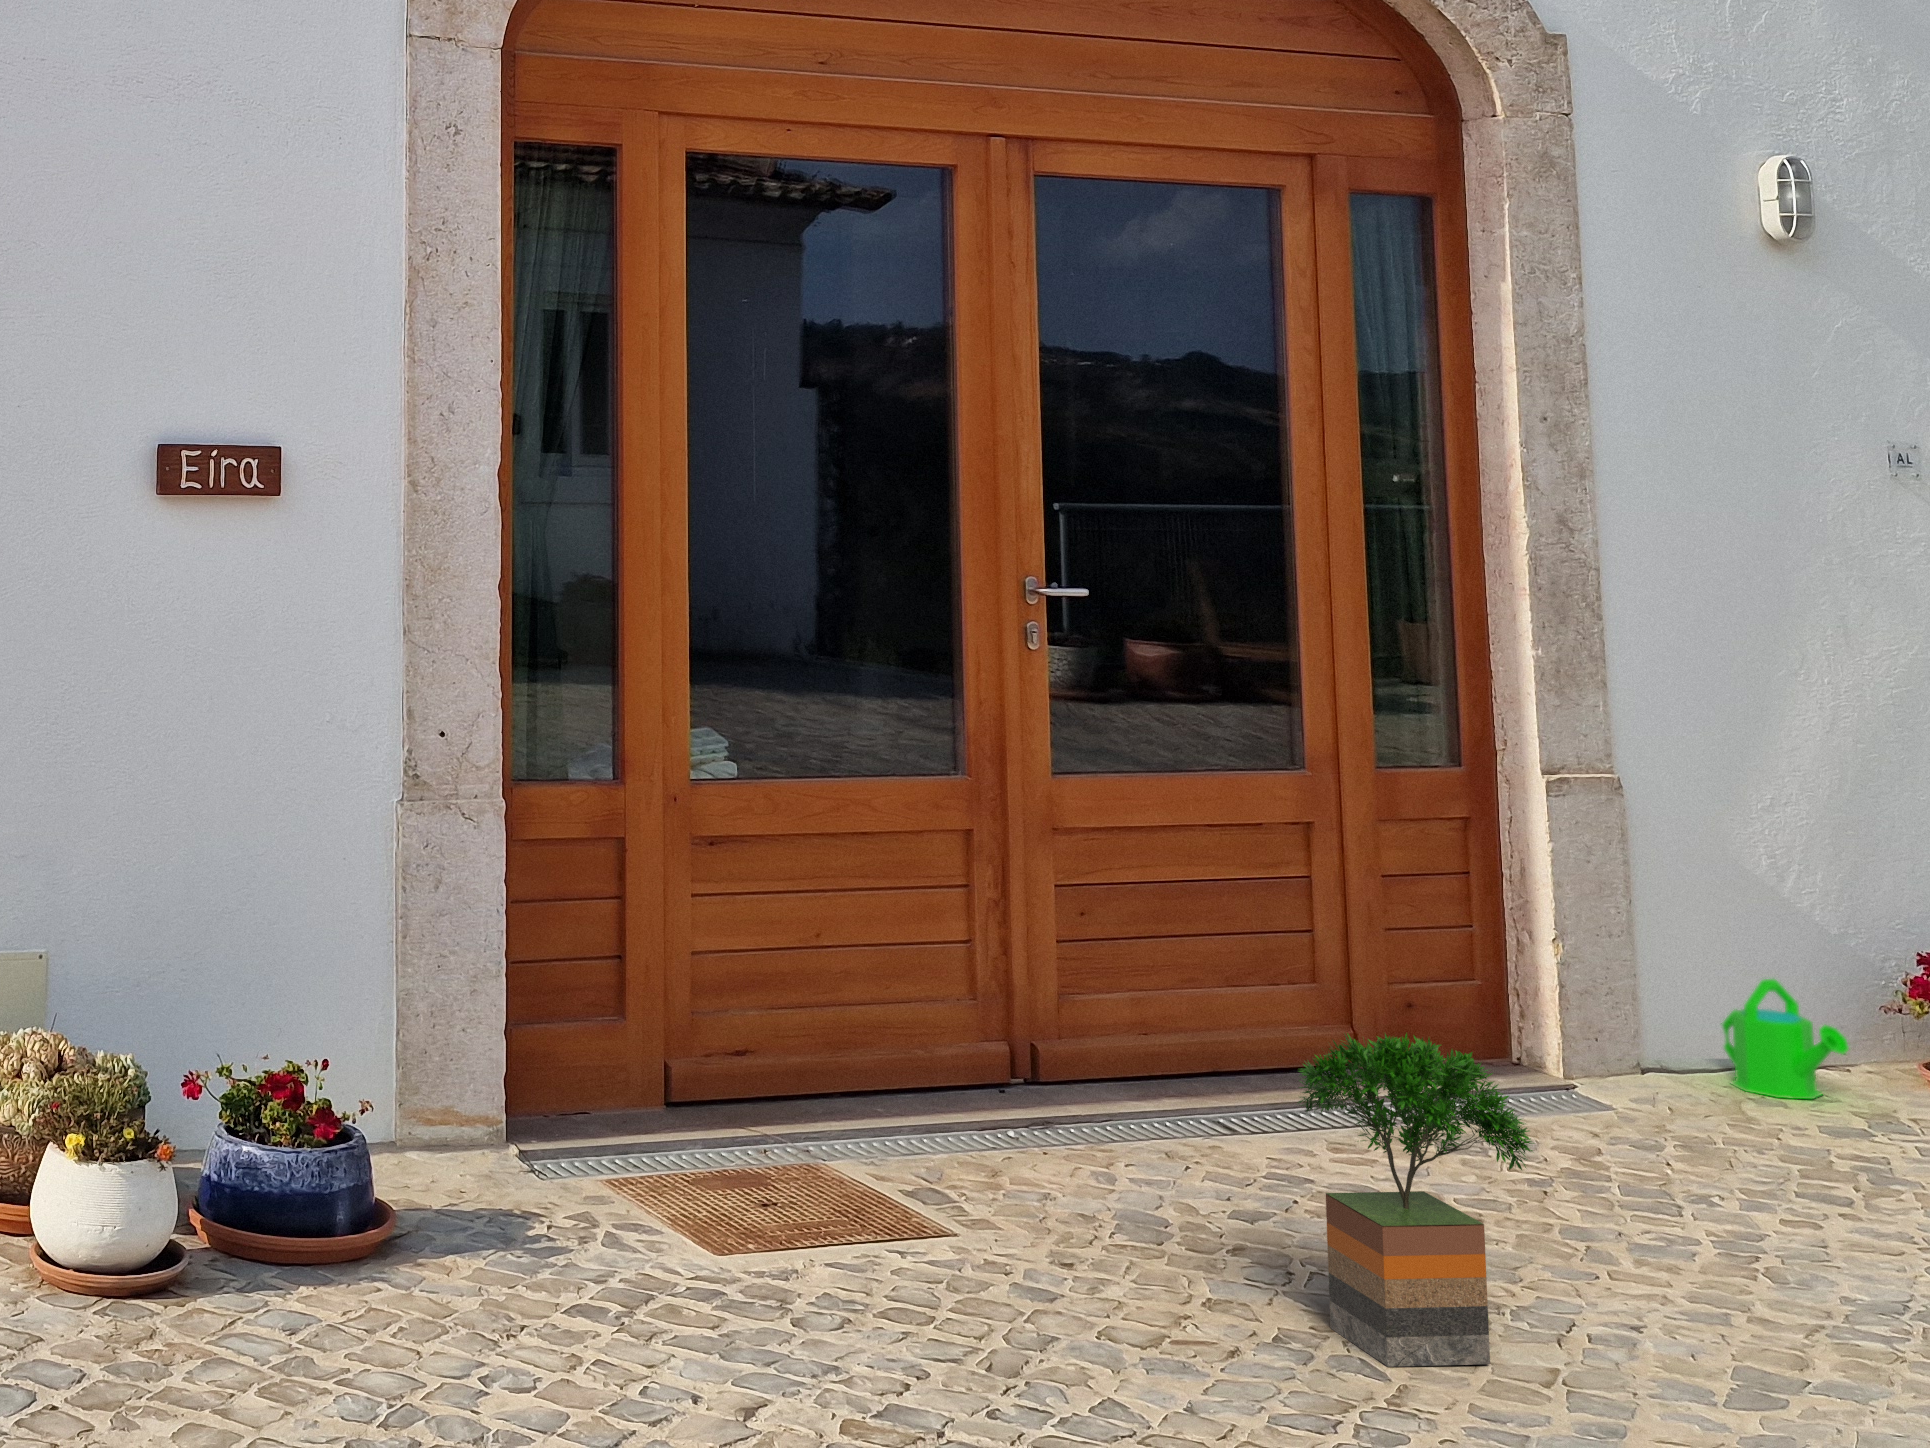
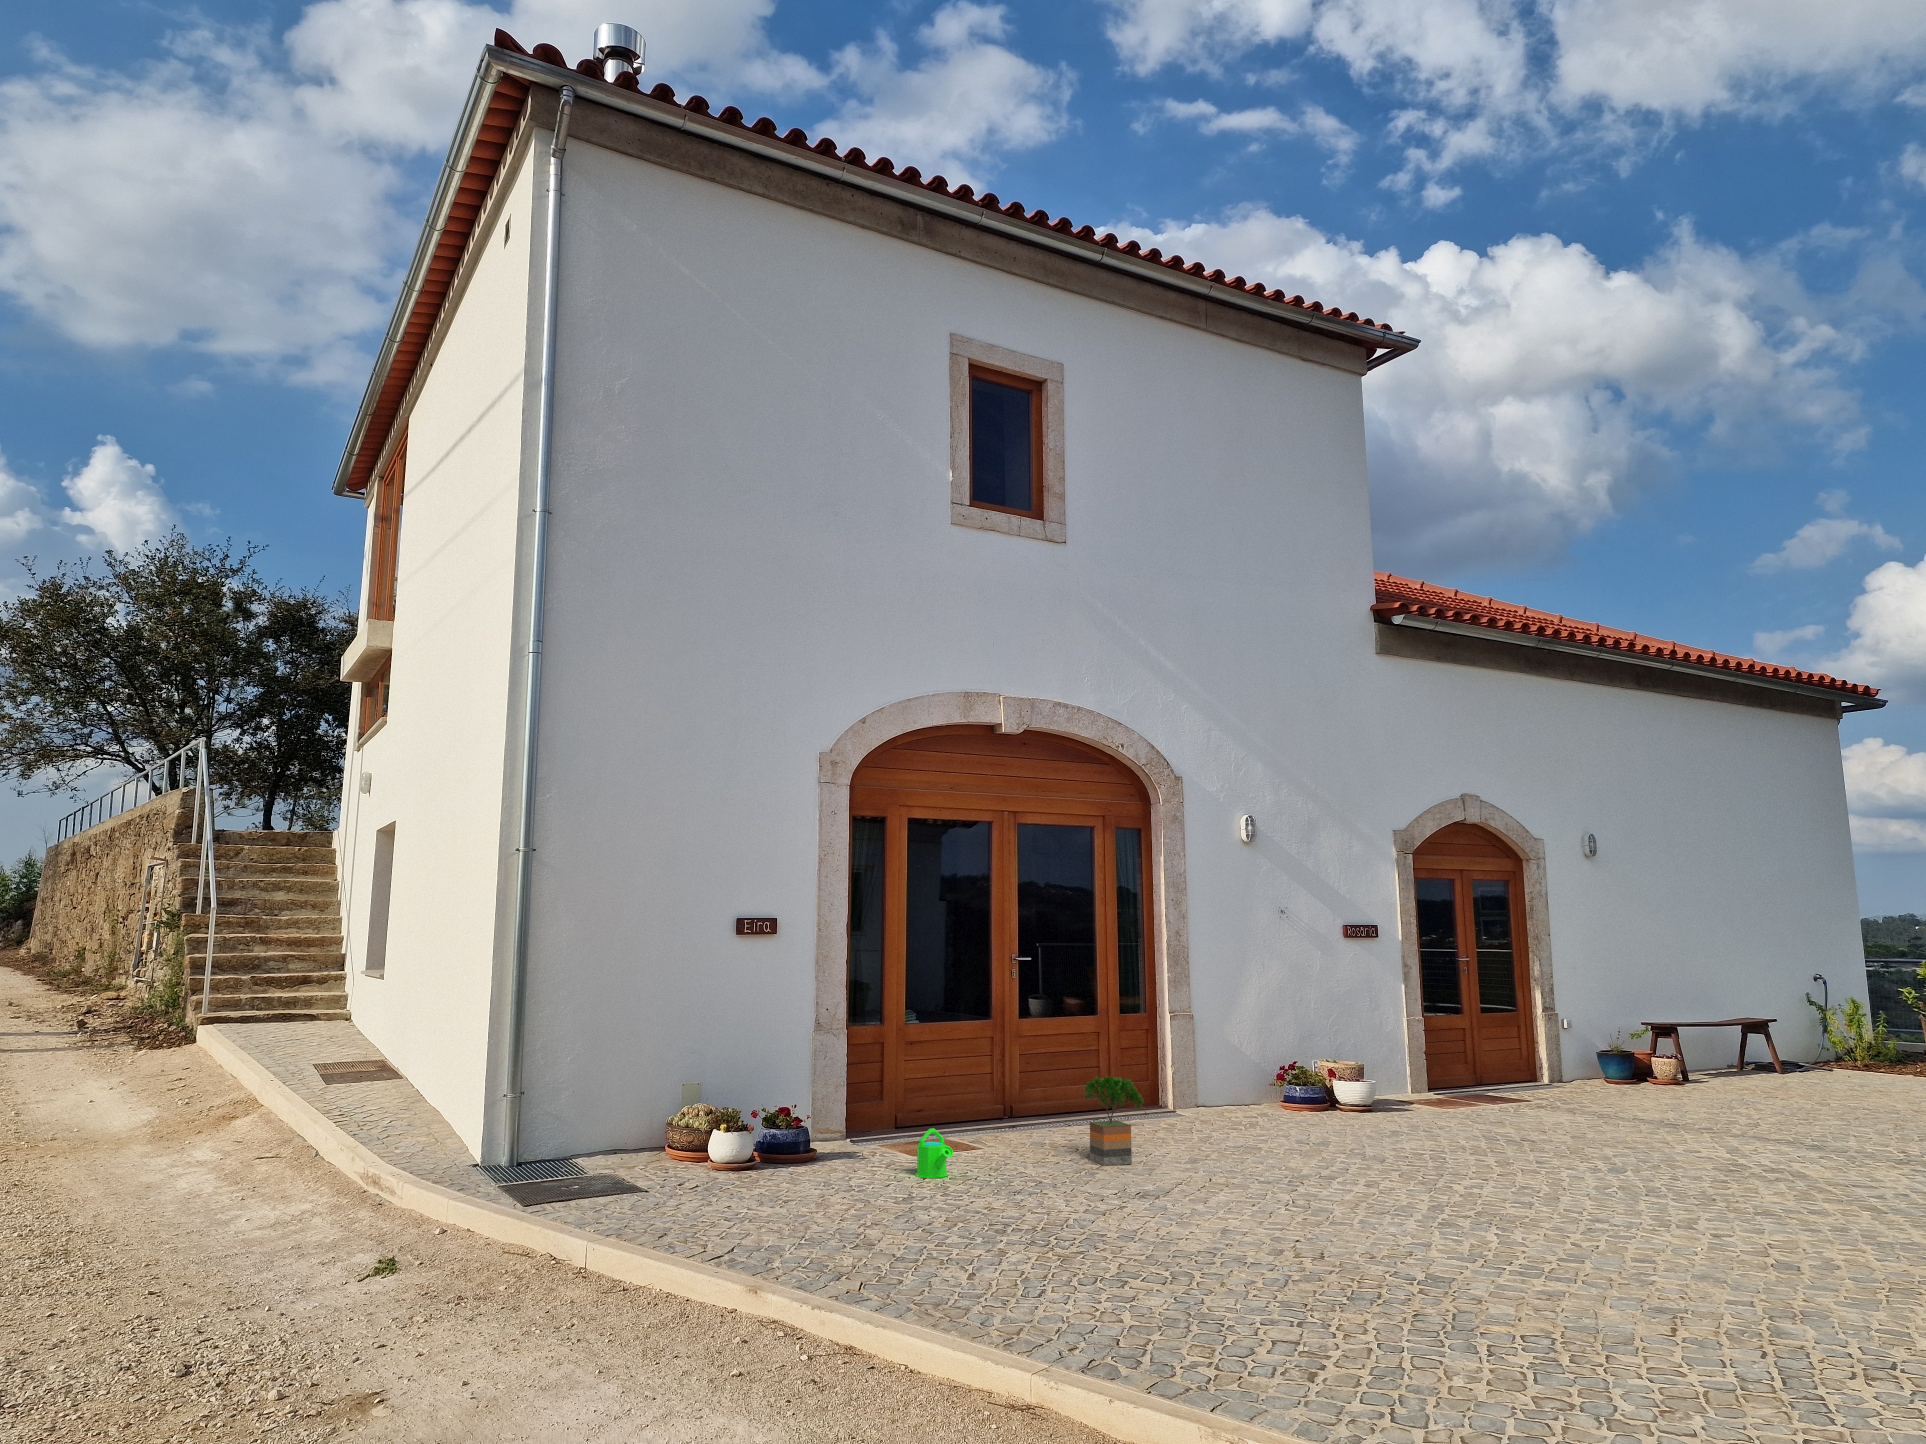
watering can: present [1721,979,1849,1099] -> present [915,1128,953,1178]

